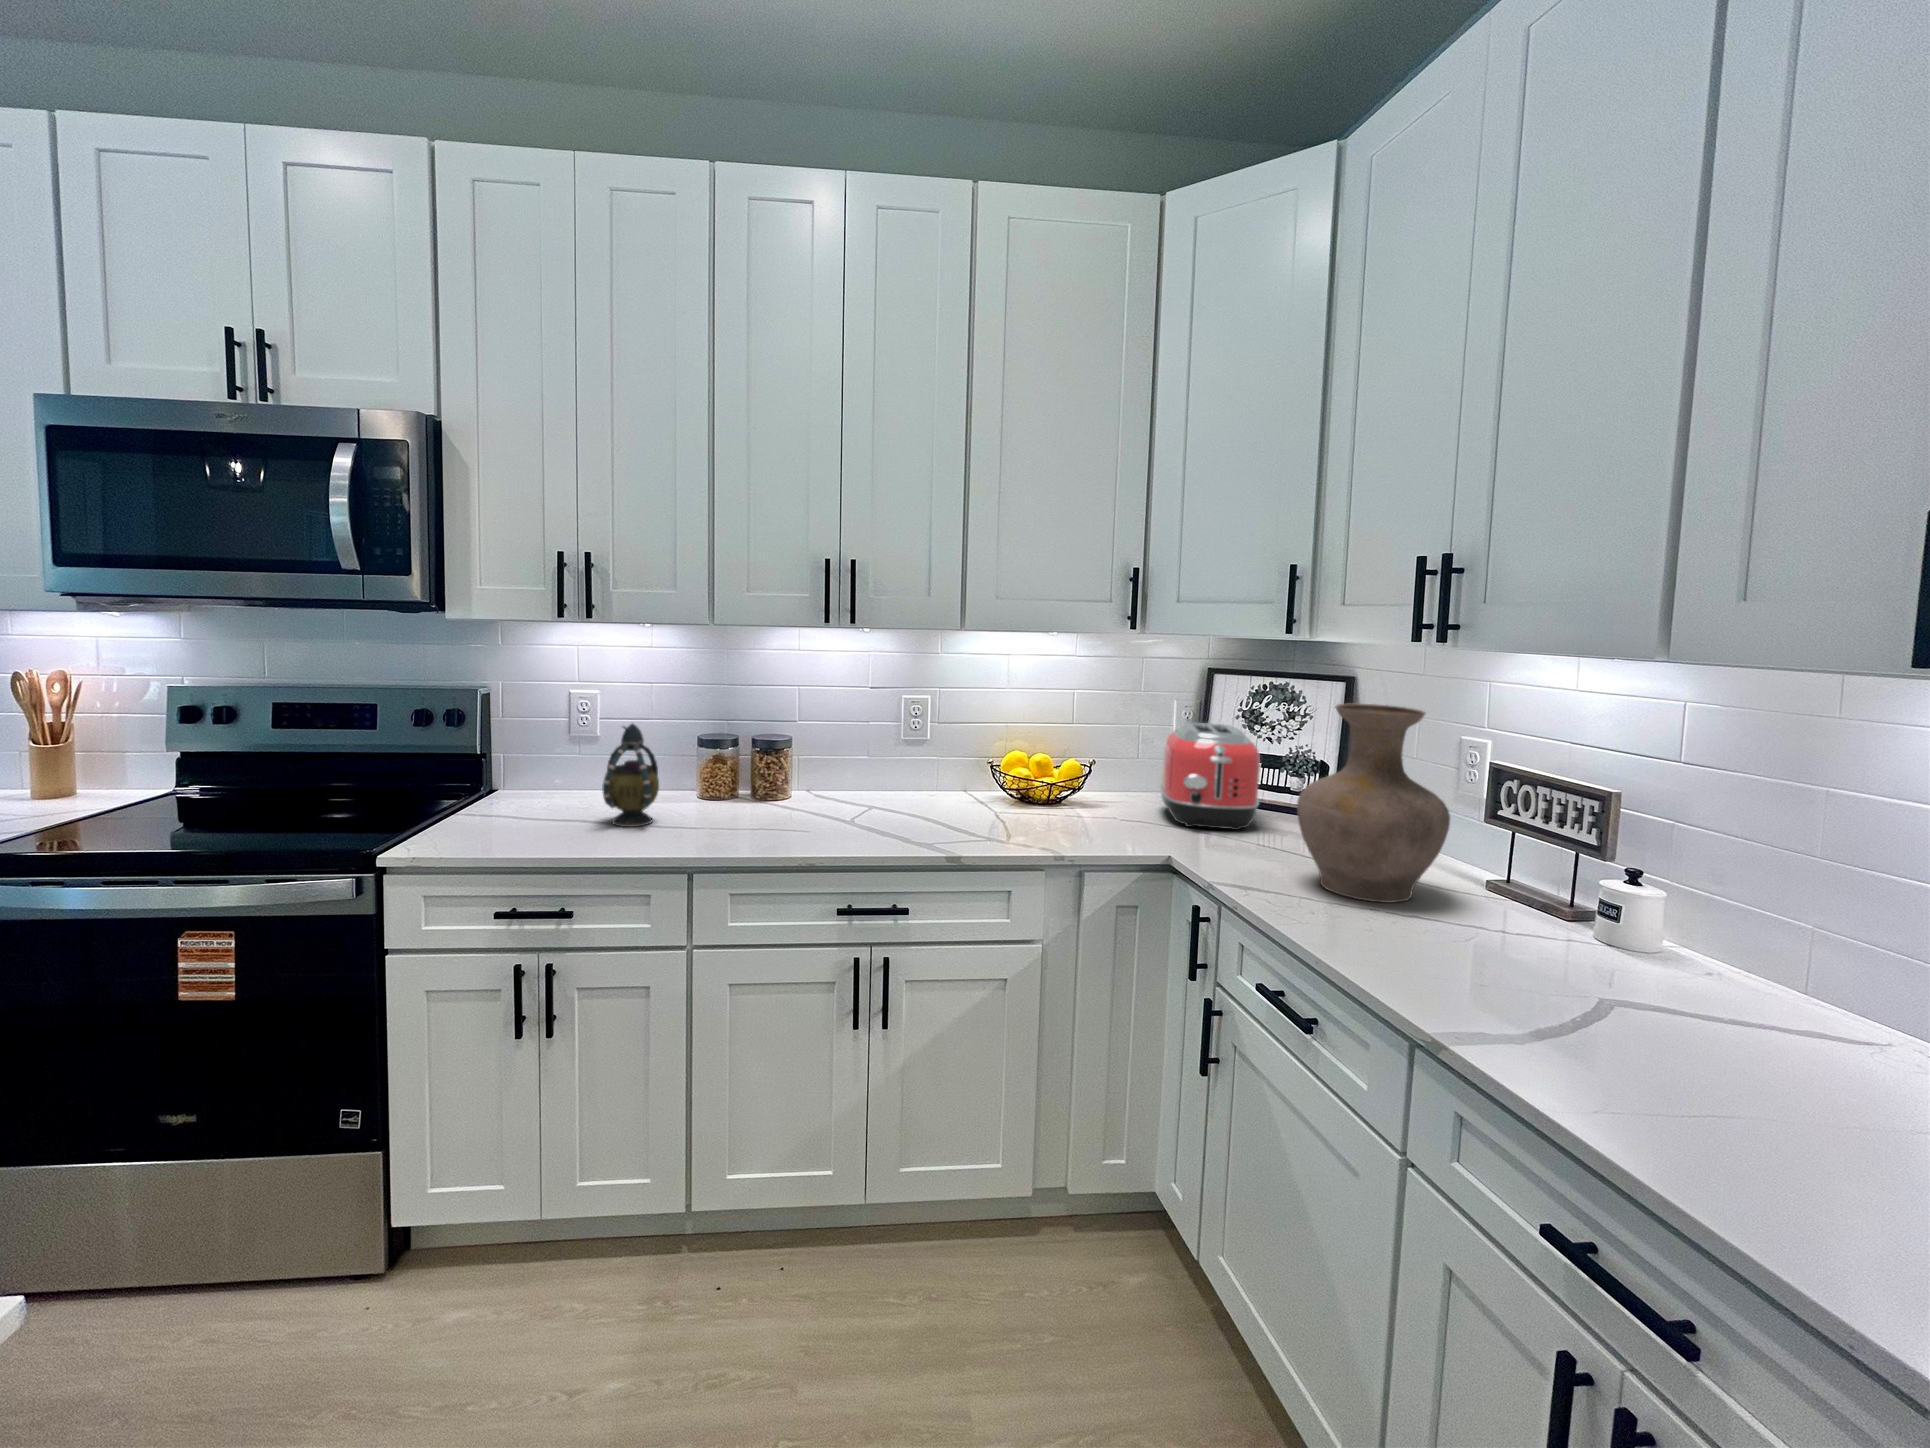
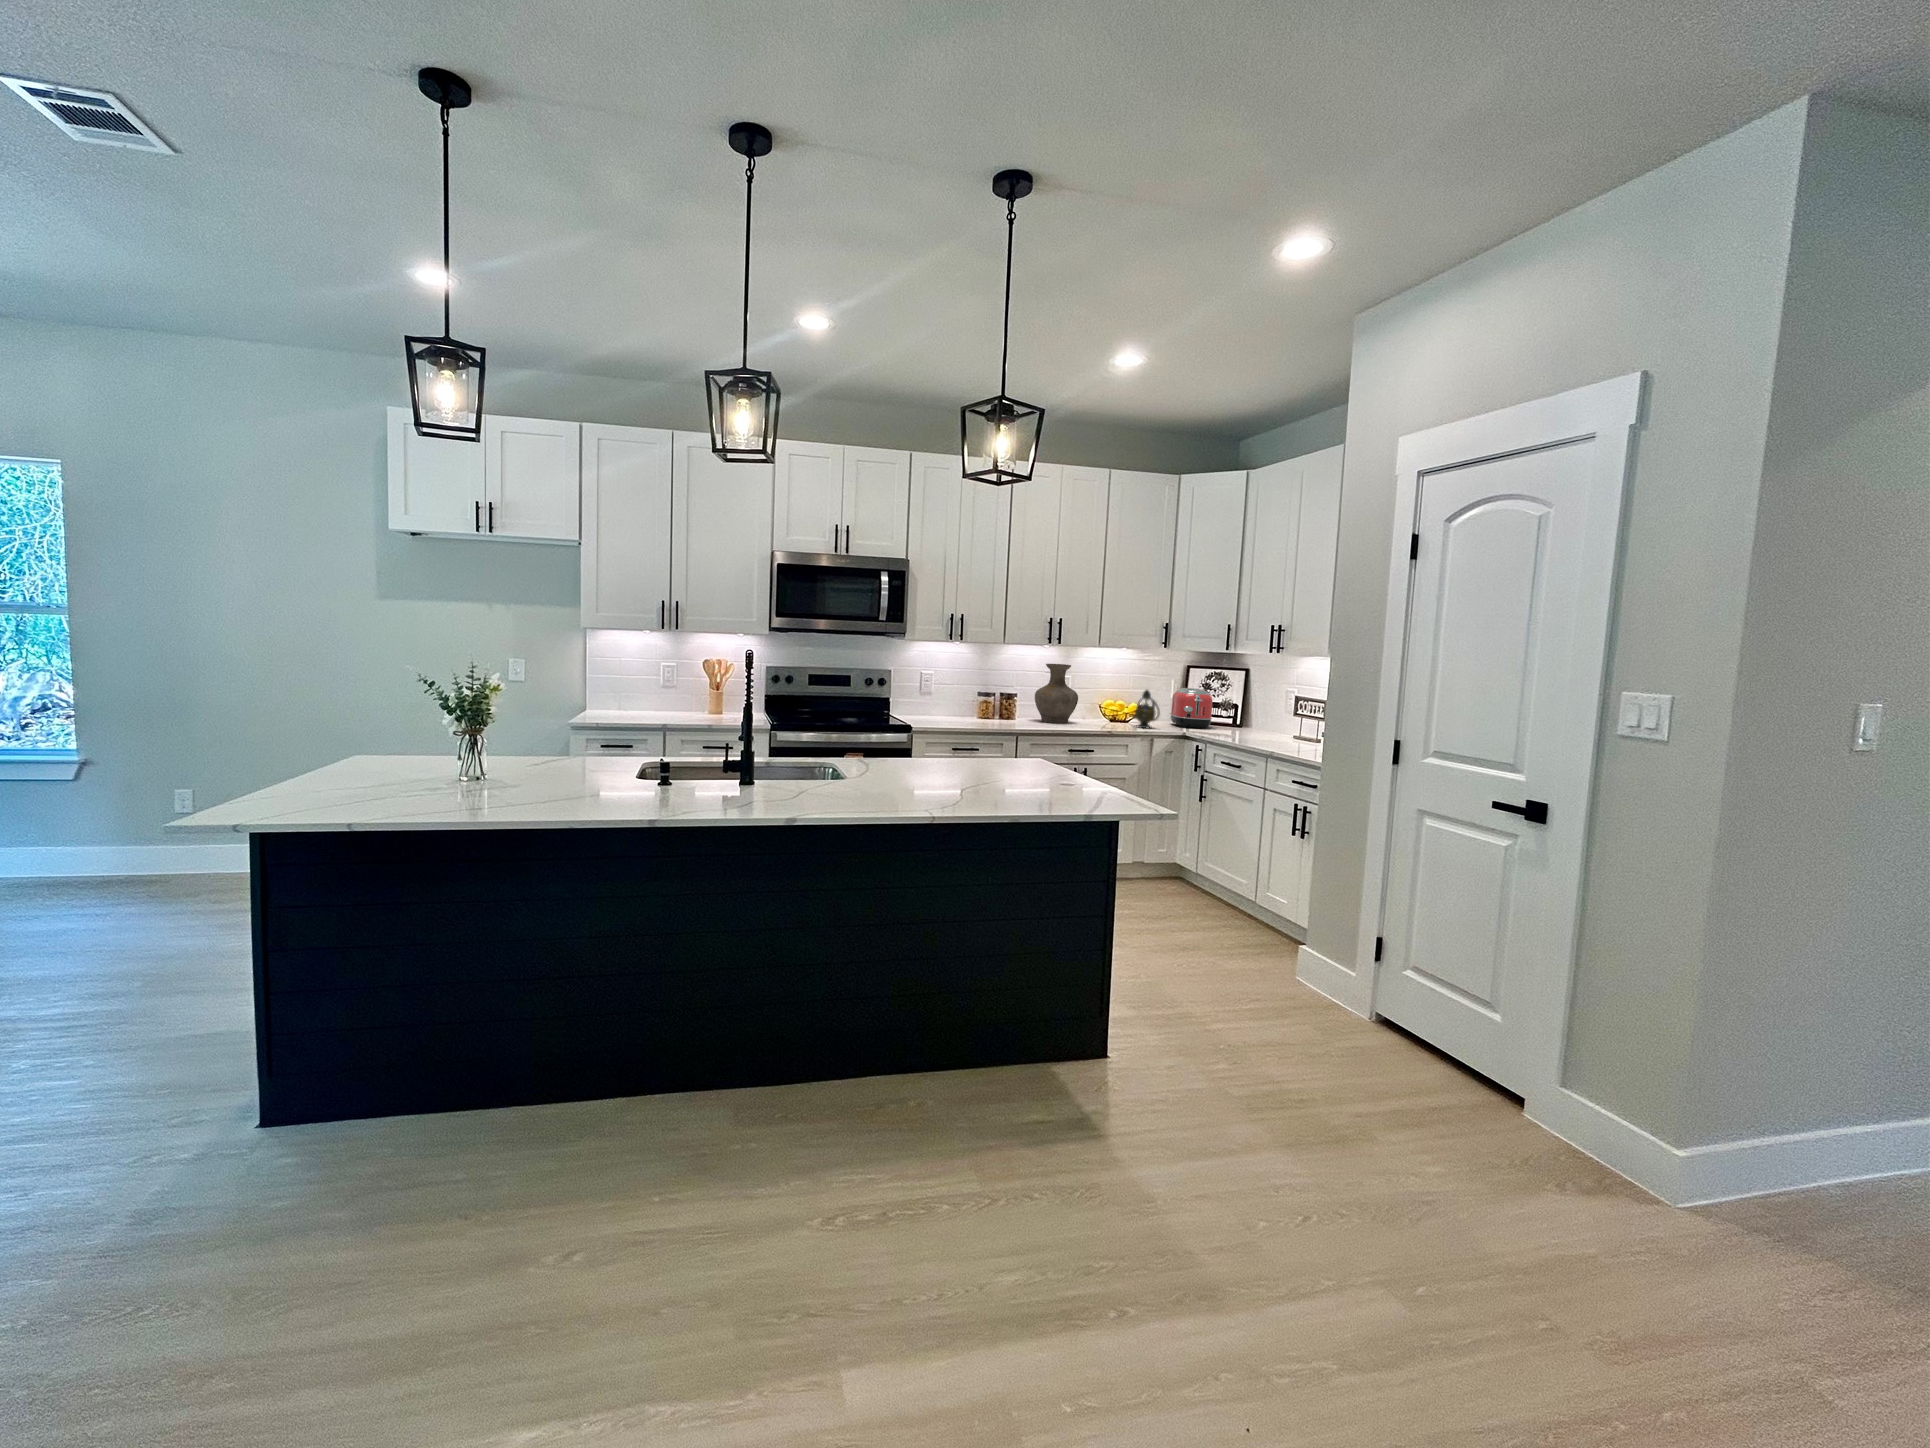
vase: present [1297,704,1450,903] -> present [1035,664,1078,723]
teapot: present [603,724,659,827] -> present [1132,690,1160,728]

